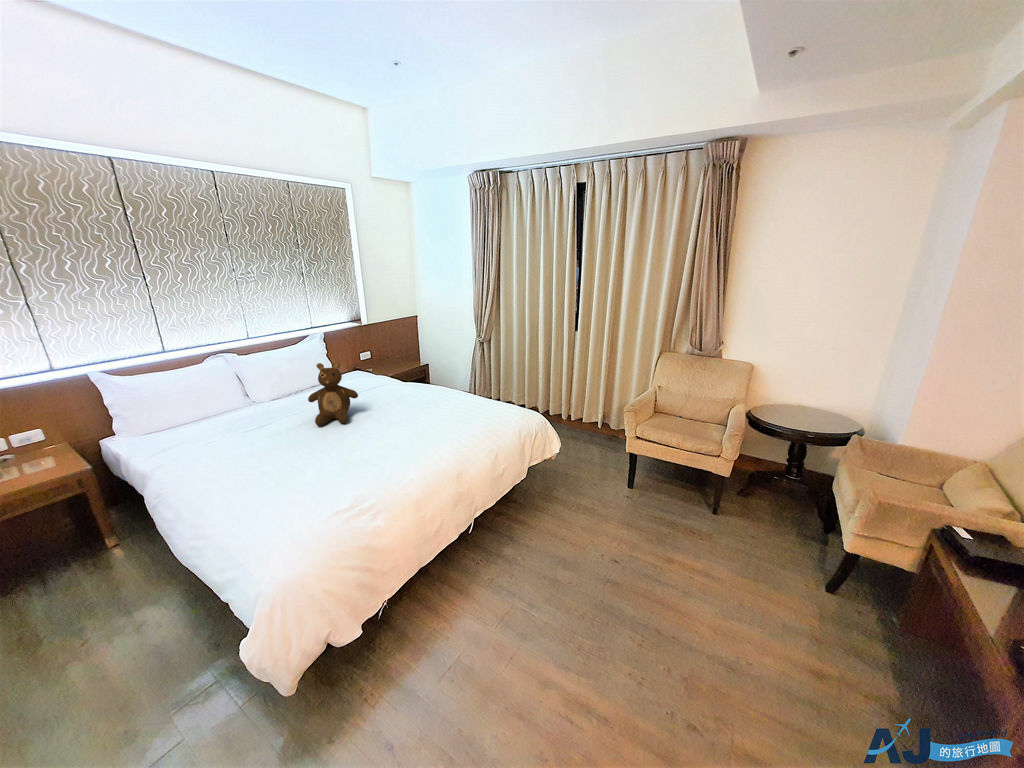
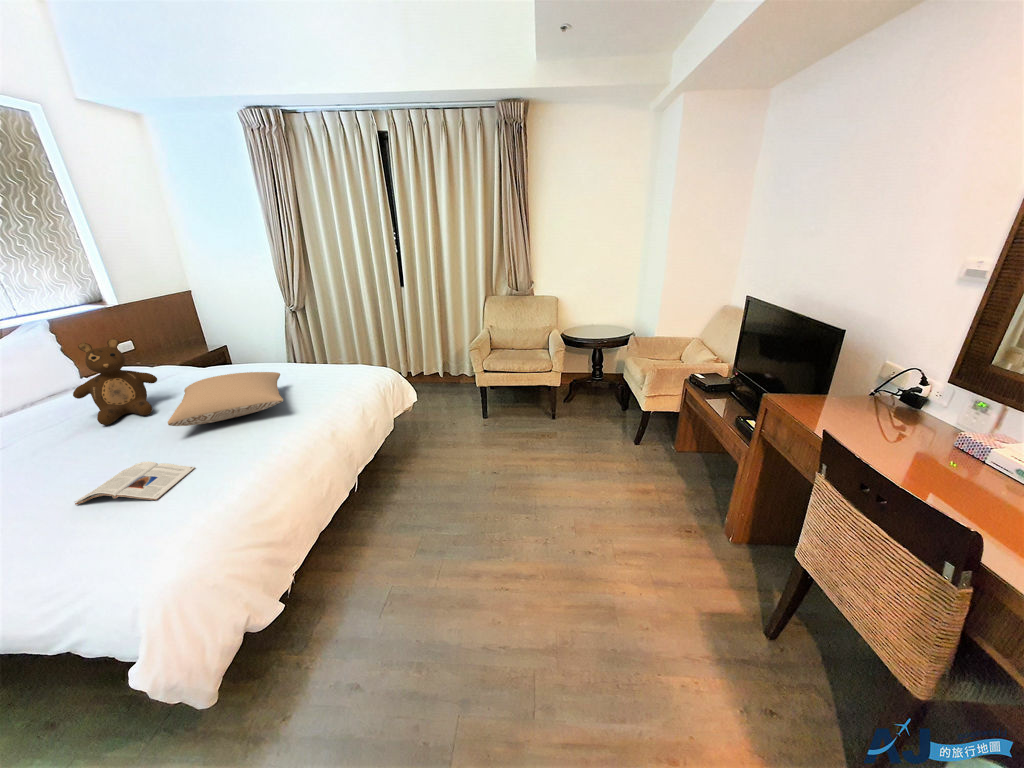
pillow: none [343,404,437,443] -> present [168,372,283,426]
magazine: none [268,469,344,506] -> present [75,462,195,505]

